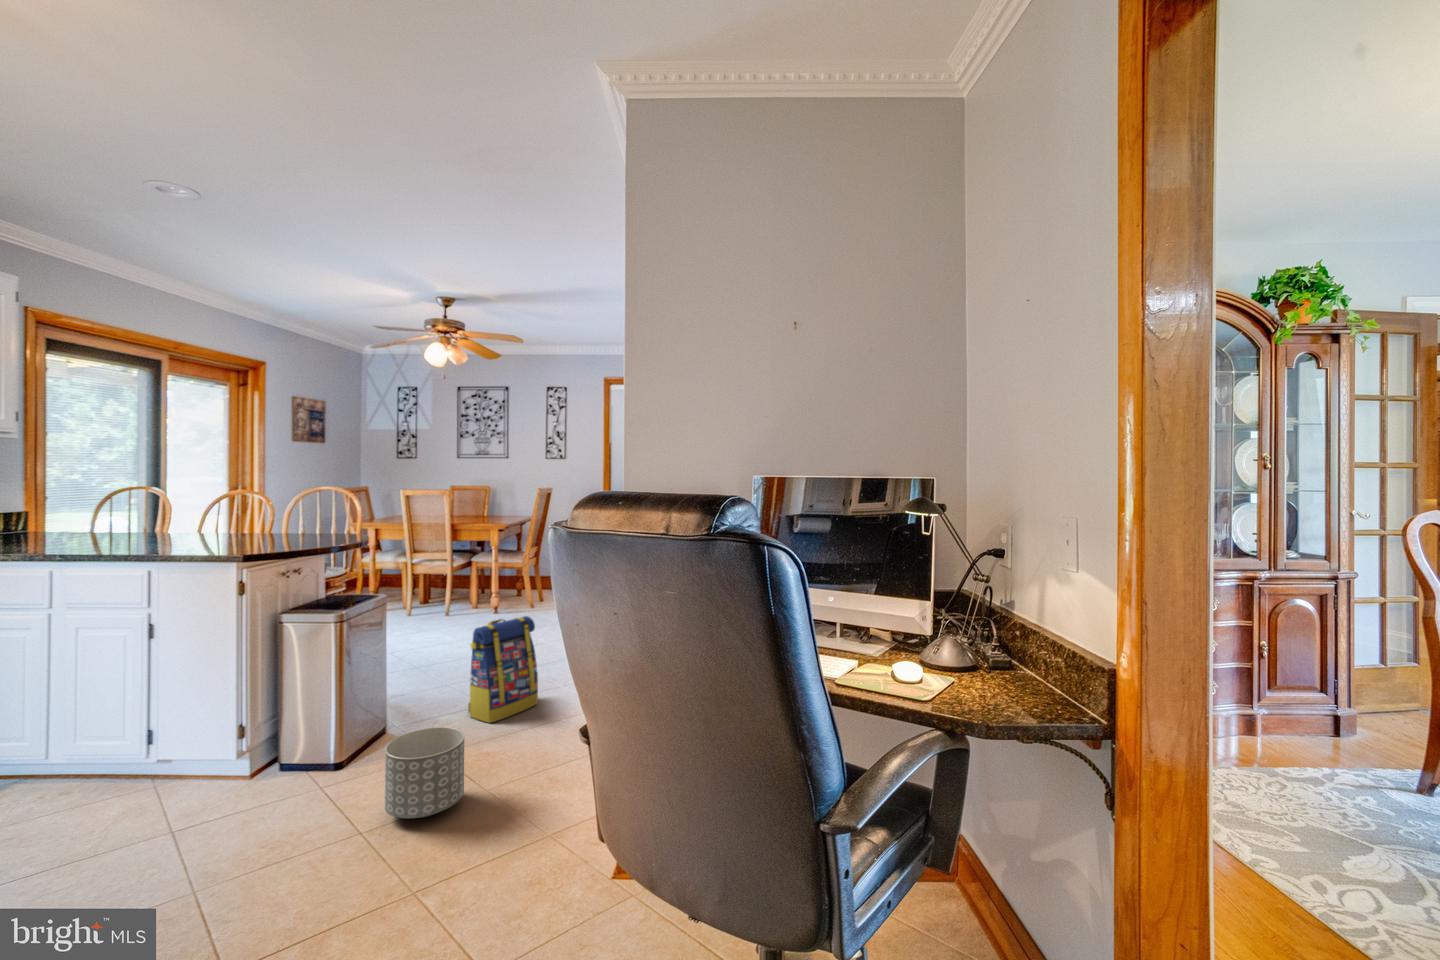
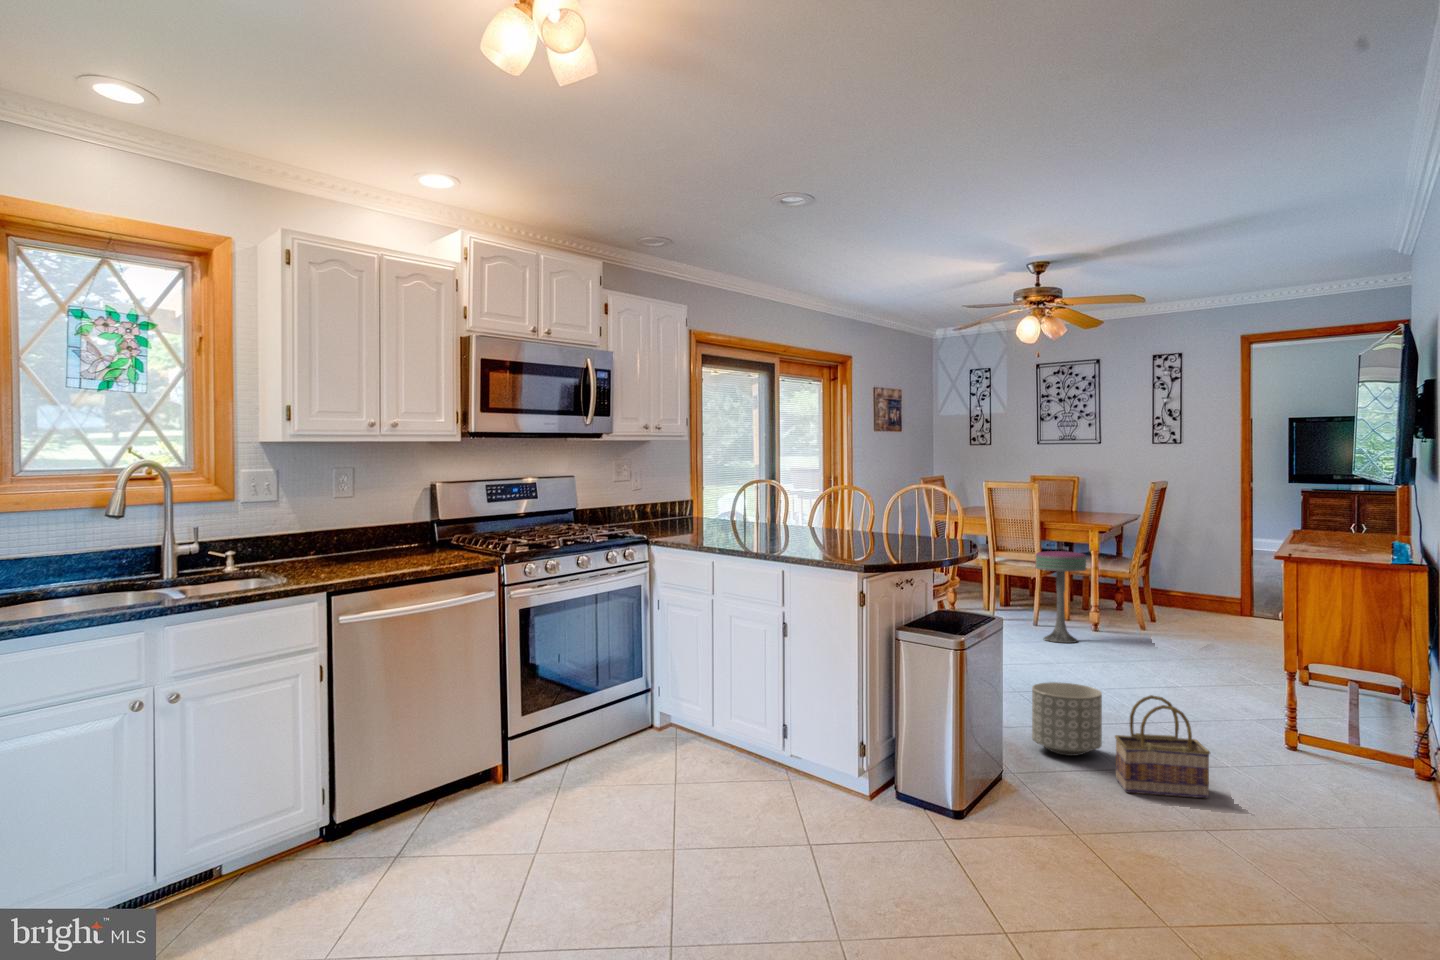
bar stool: none [444,552,489,633] -> present [1036,551,1086,643]
backpack: present [468,616,538,723] -> none [1087,609,1164,712]
basket: none [468,743,563,870] -> present [1115,695,1210,798]

